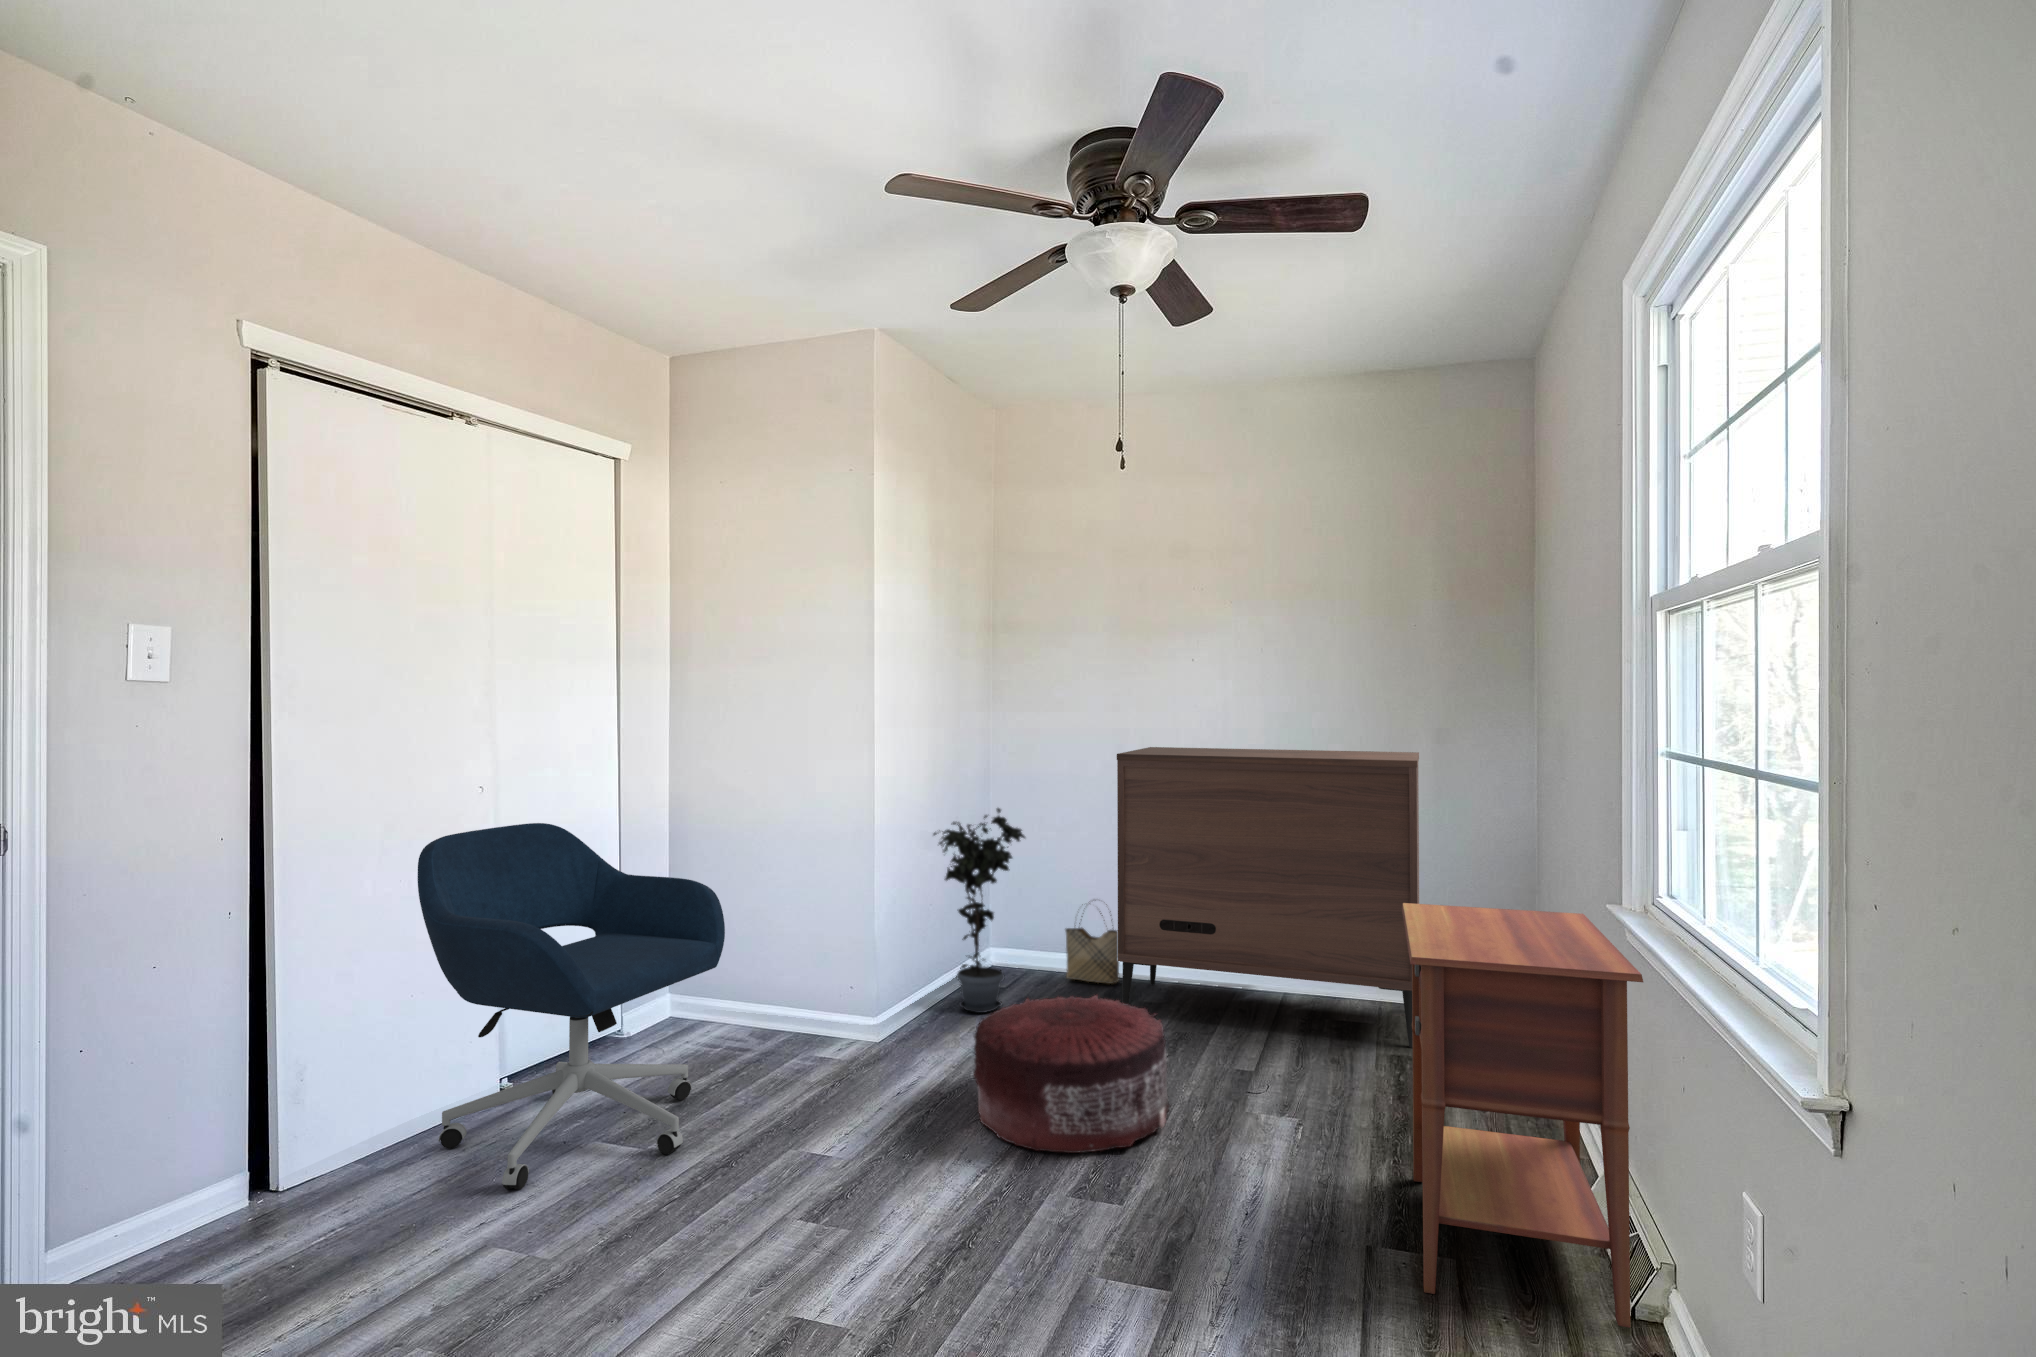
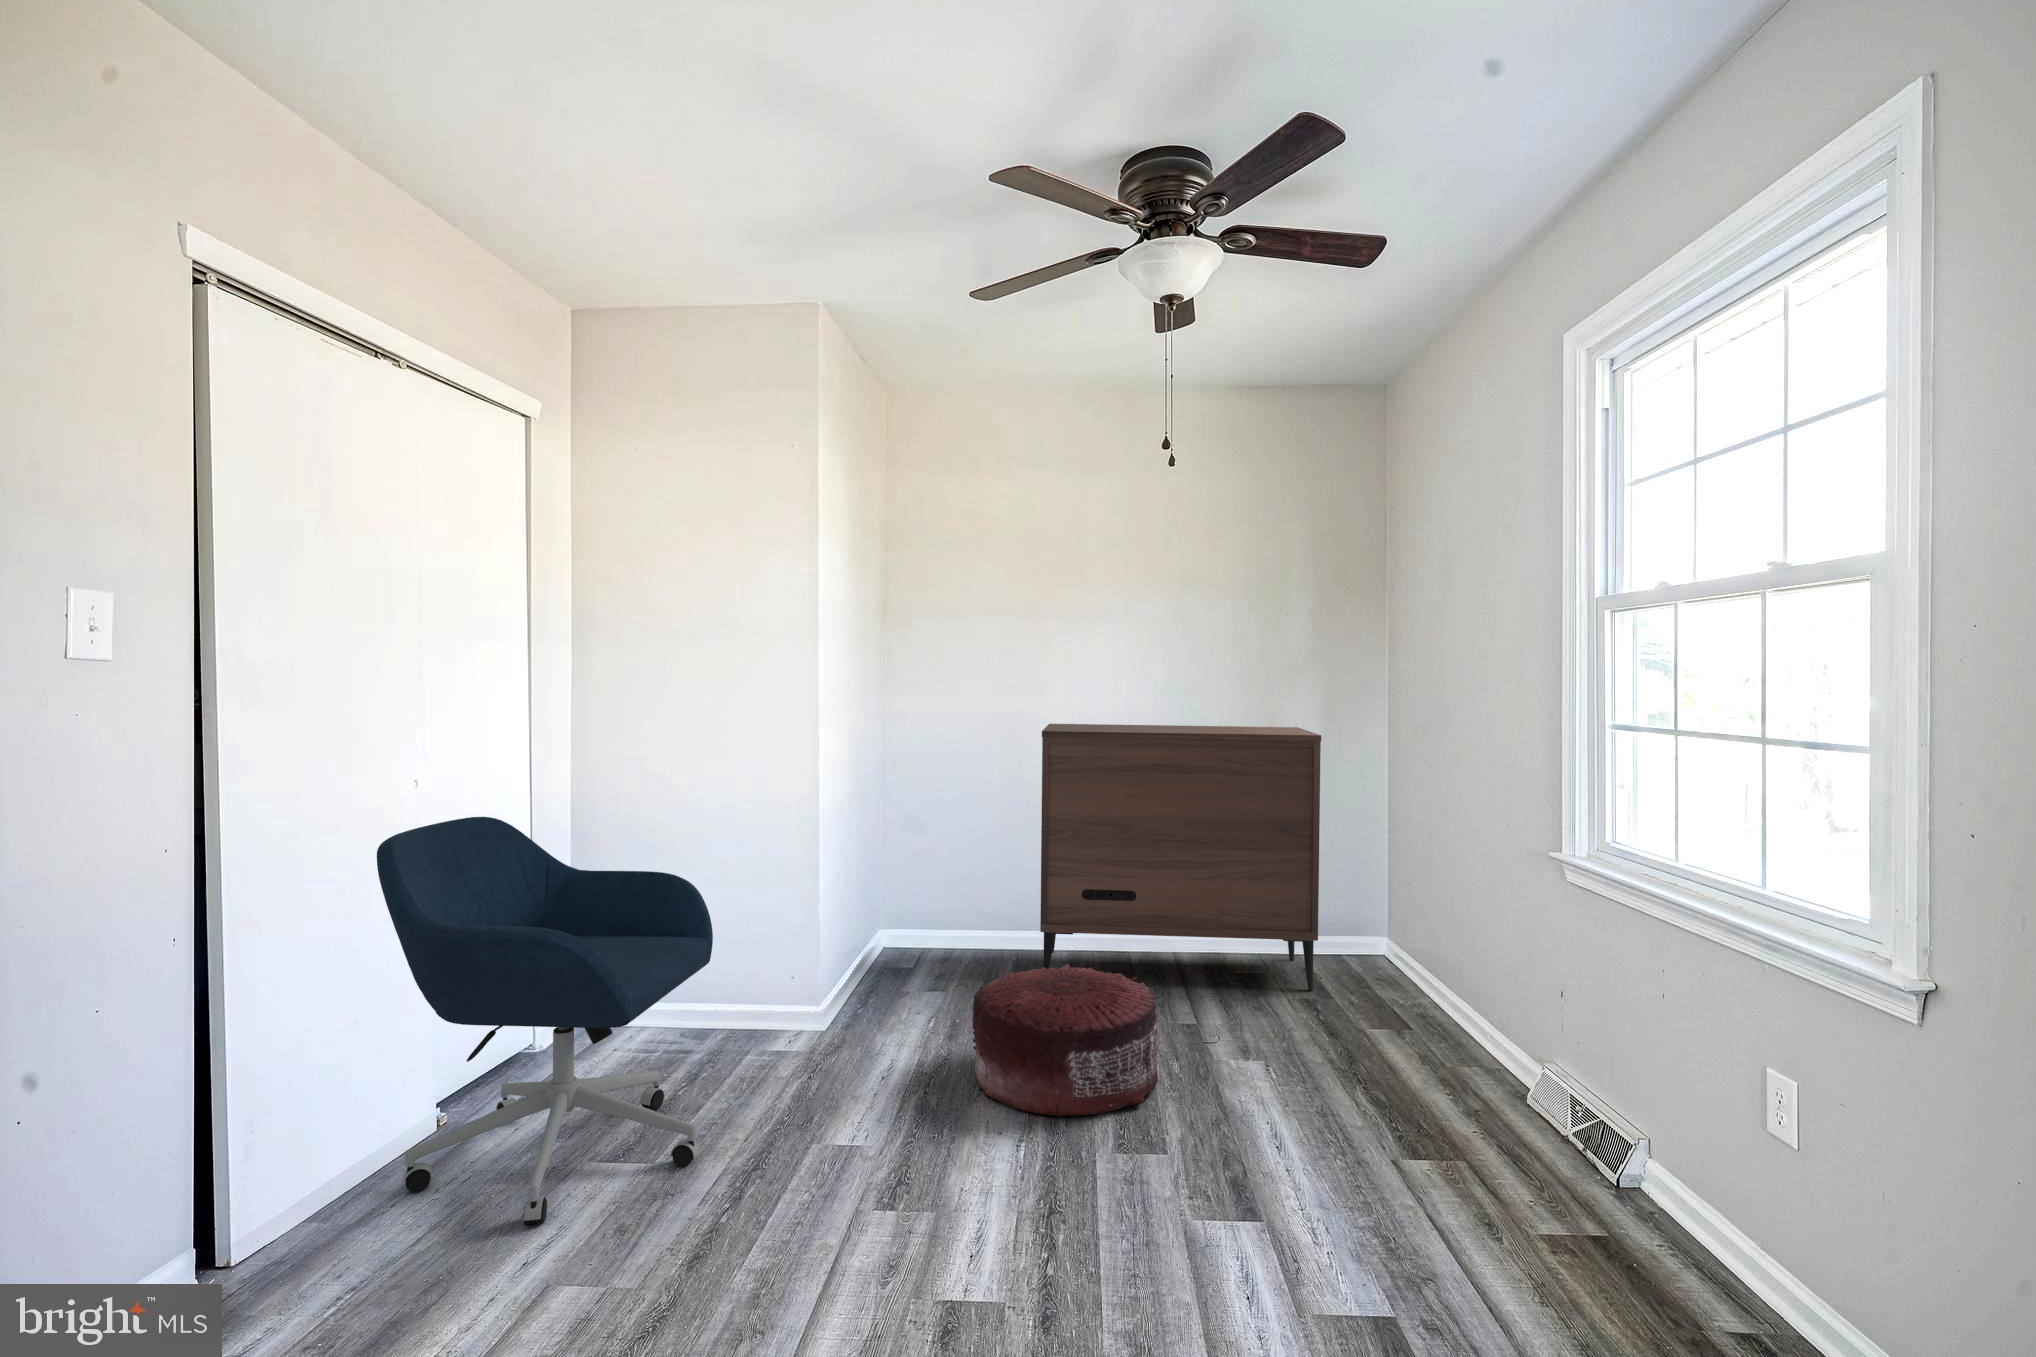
potted plant: present [933,808,1025,1013] -> none [860,786,949,993]
woven basket: present [1065,903,1119,984] -> none [965,873,1023,955]
nightstand: present [1402,903,1643,1328] -> none [1380,862,1634,1195]

